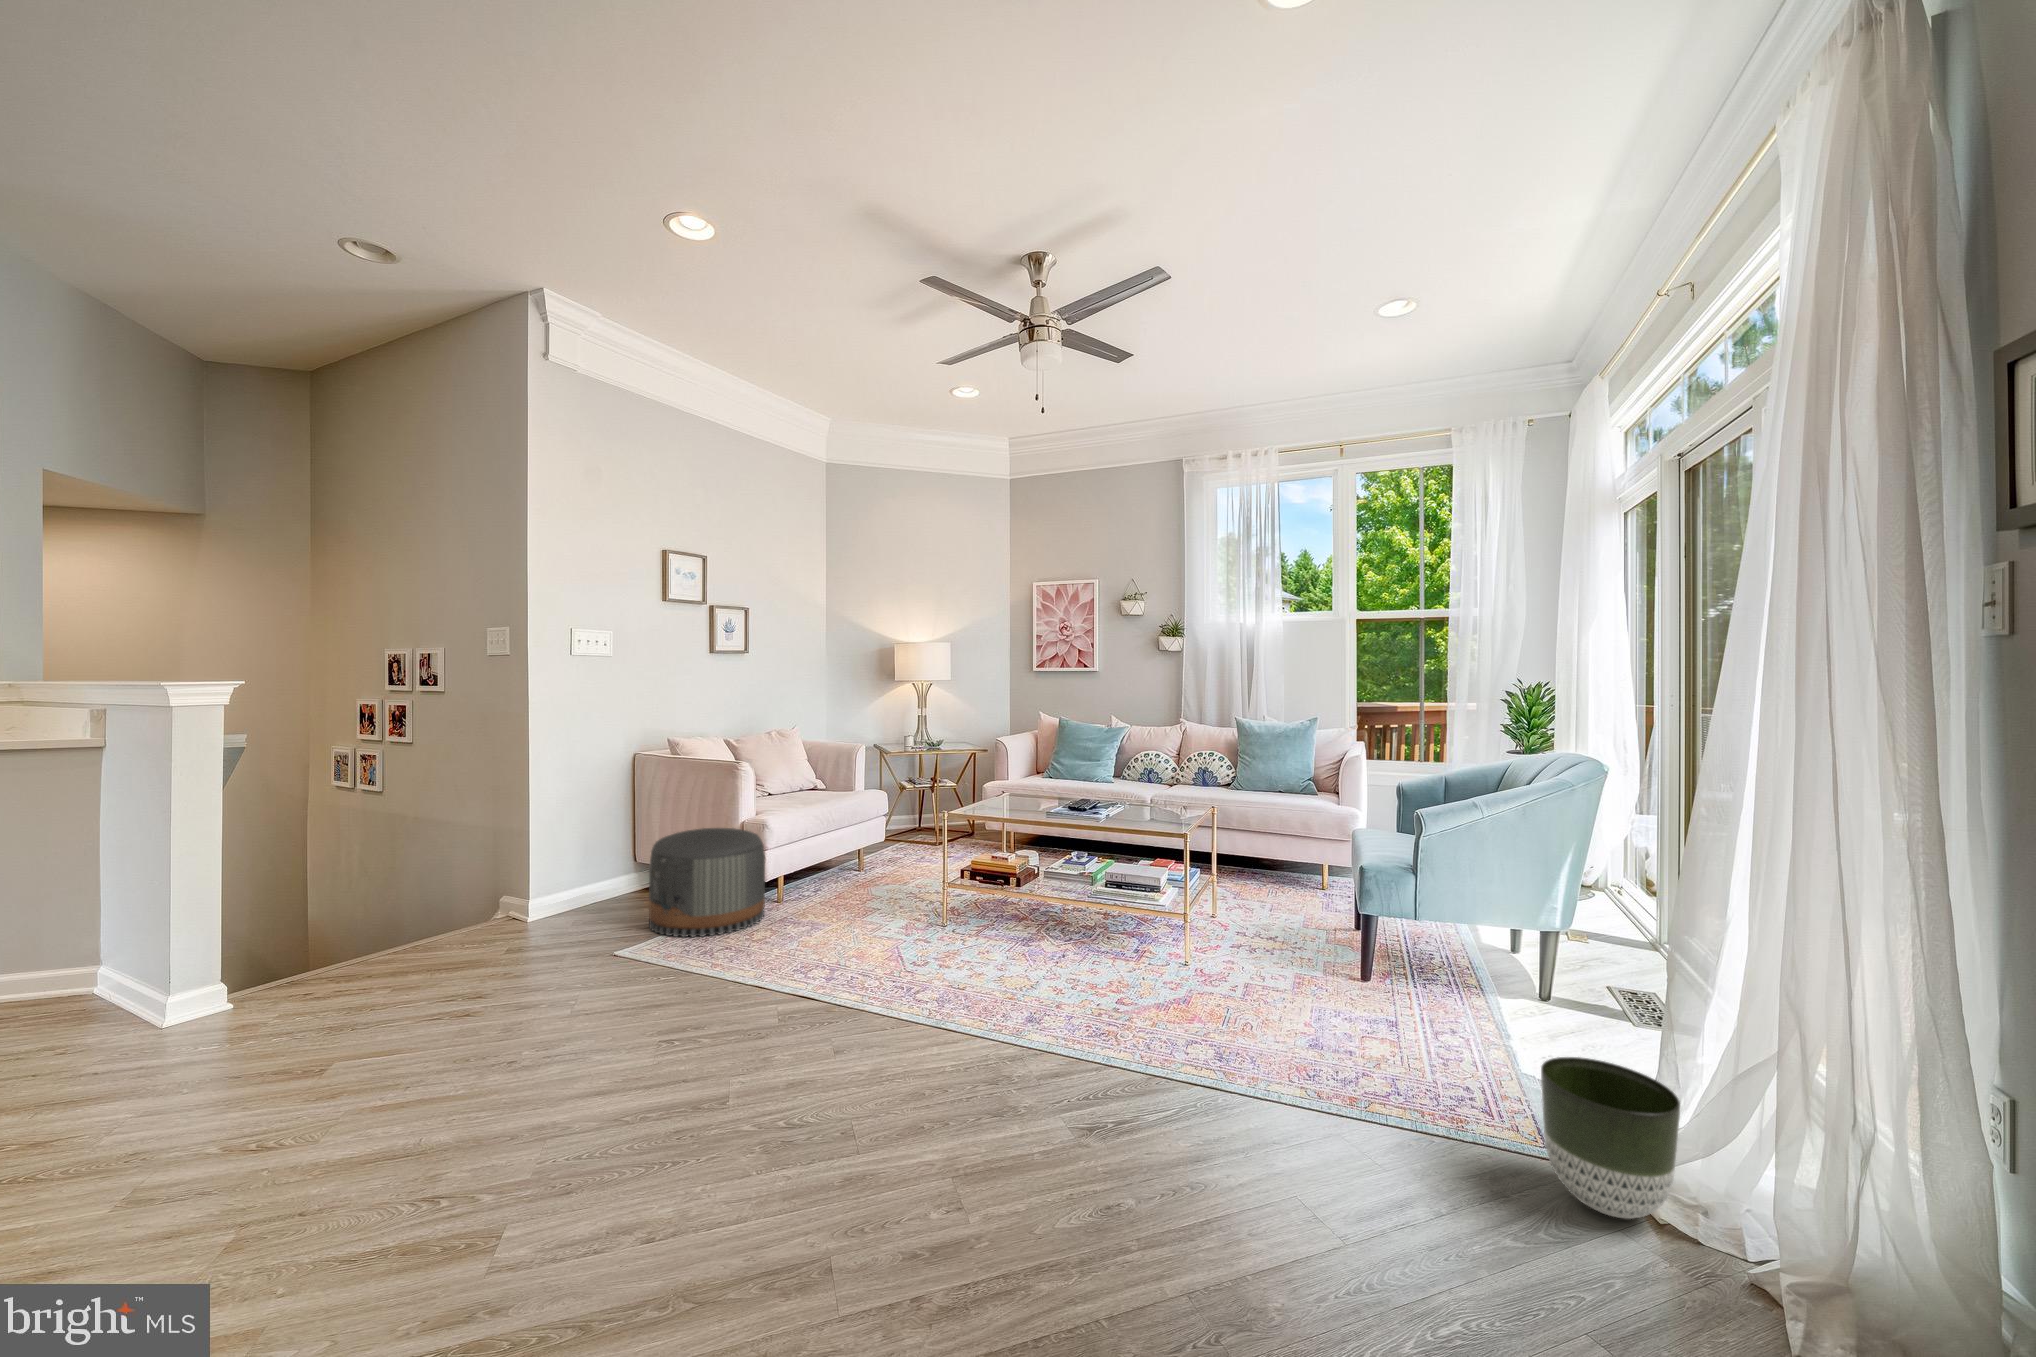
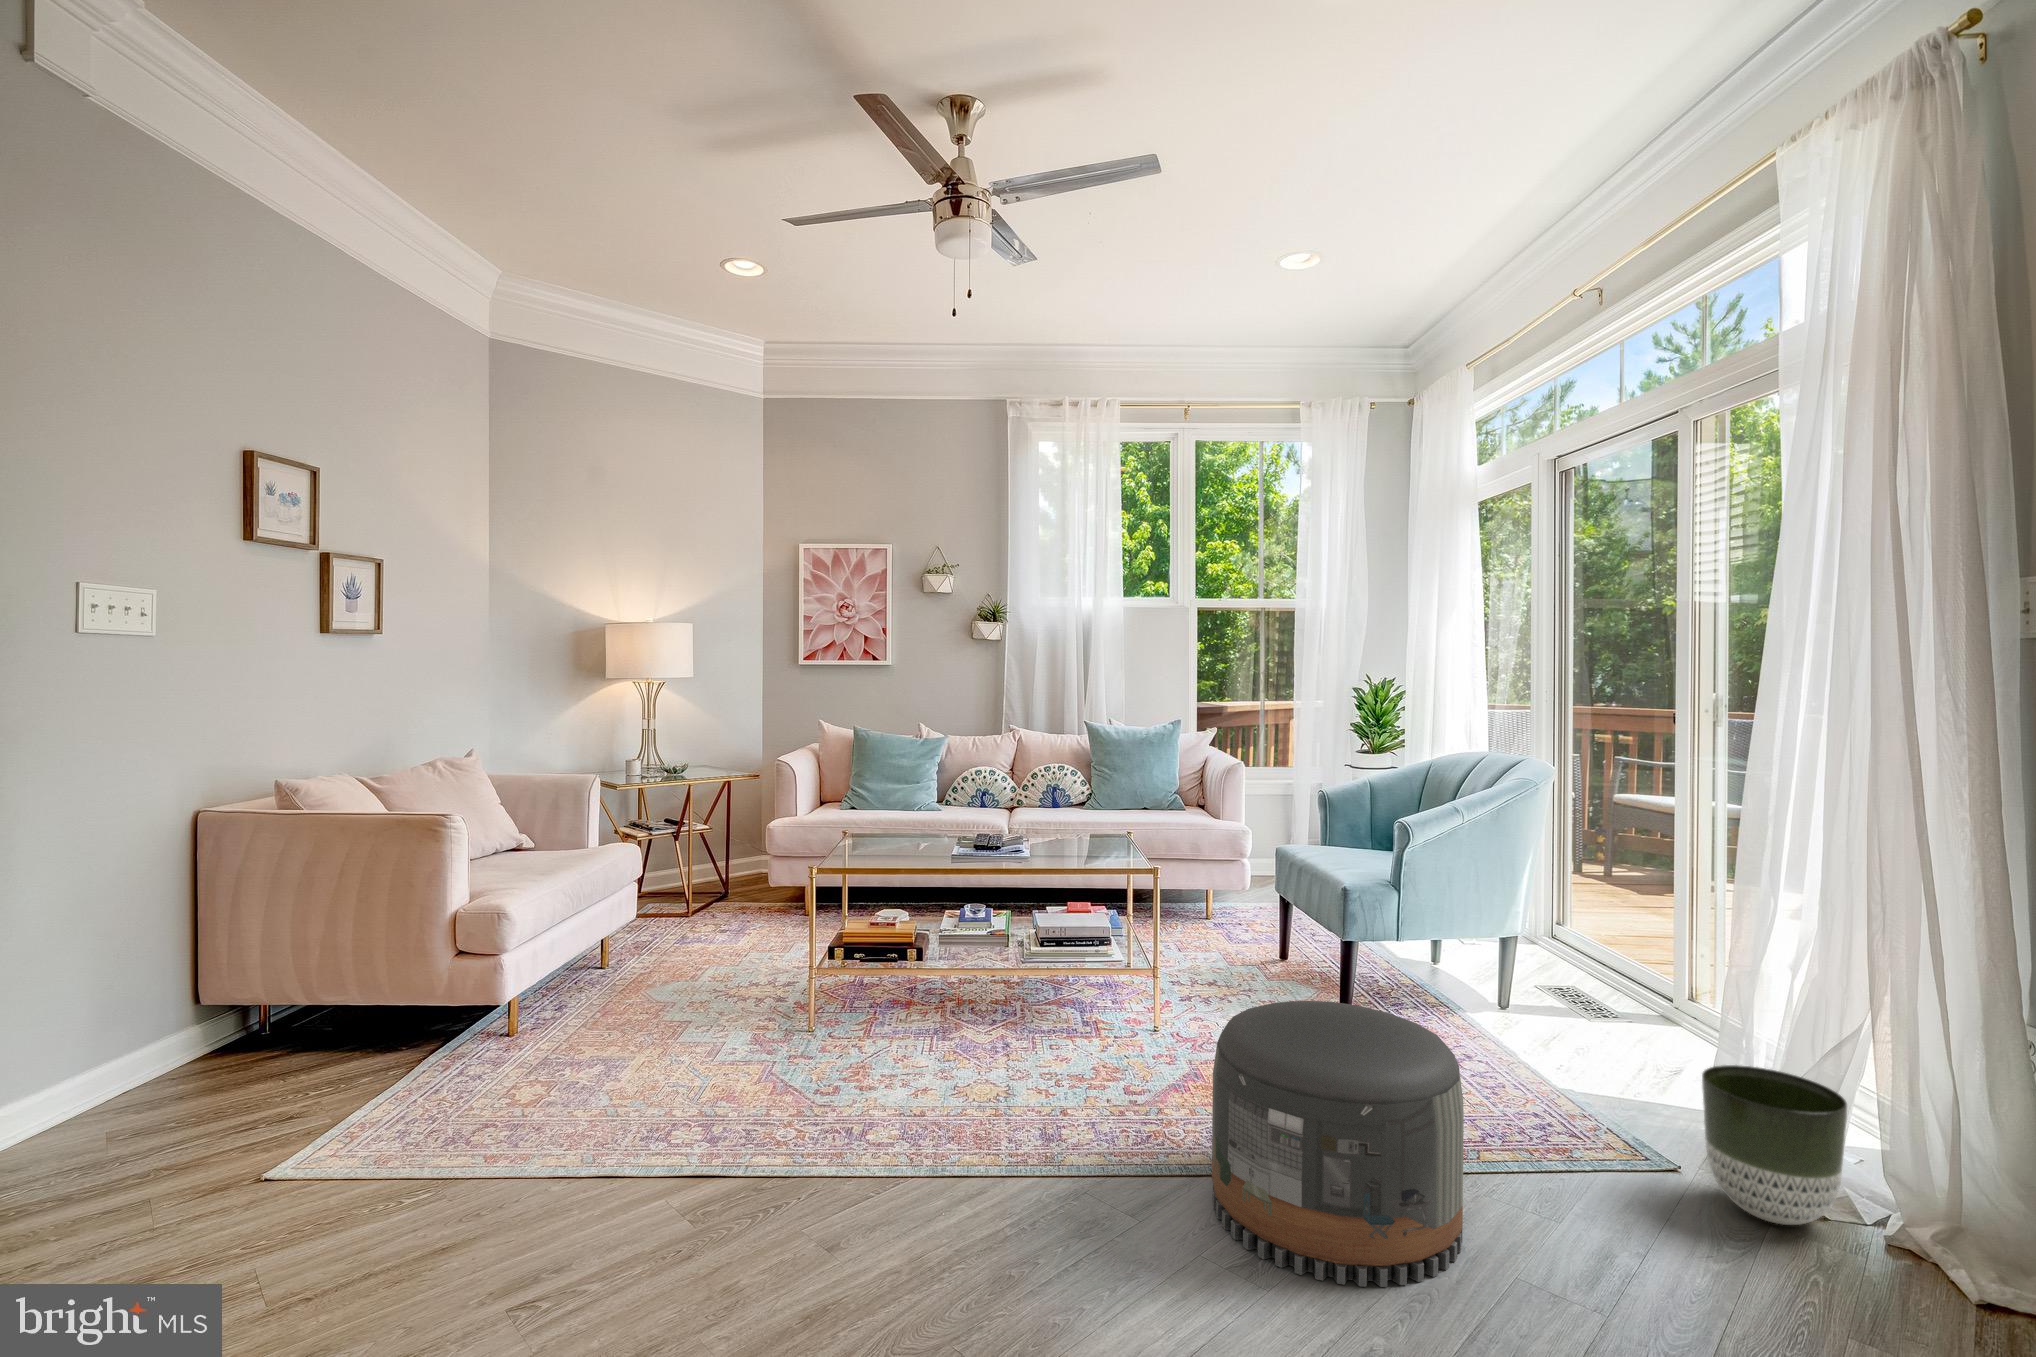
pouf: present [649,828,765,937] -> present [1212,1001,1464,1287]

